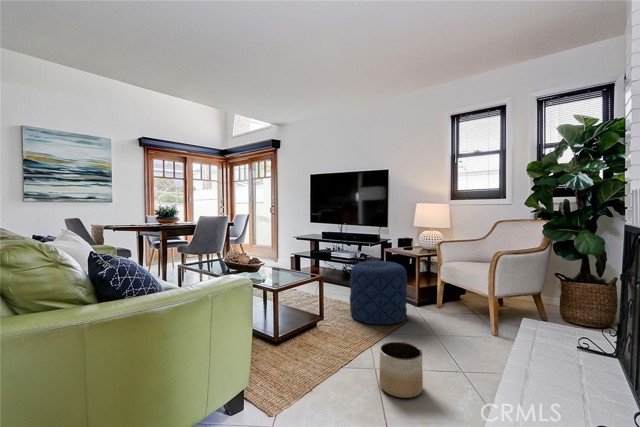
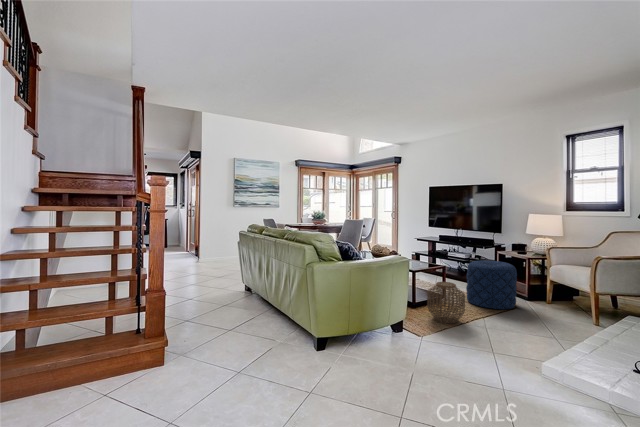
woven basket: none [294,298,346,361] -> present [427,282,465,324]
planter: present [379,342,423,398] -> none [491,314,523,348]

